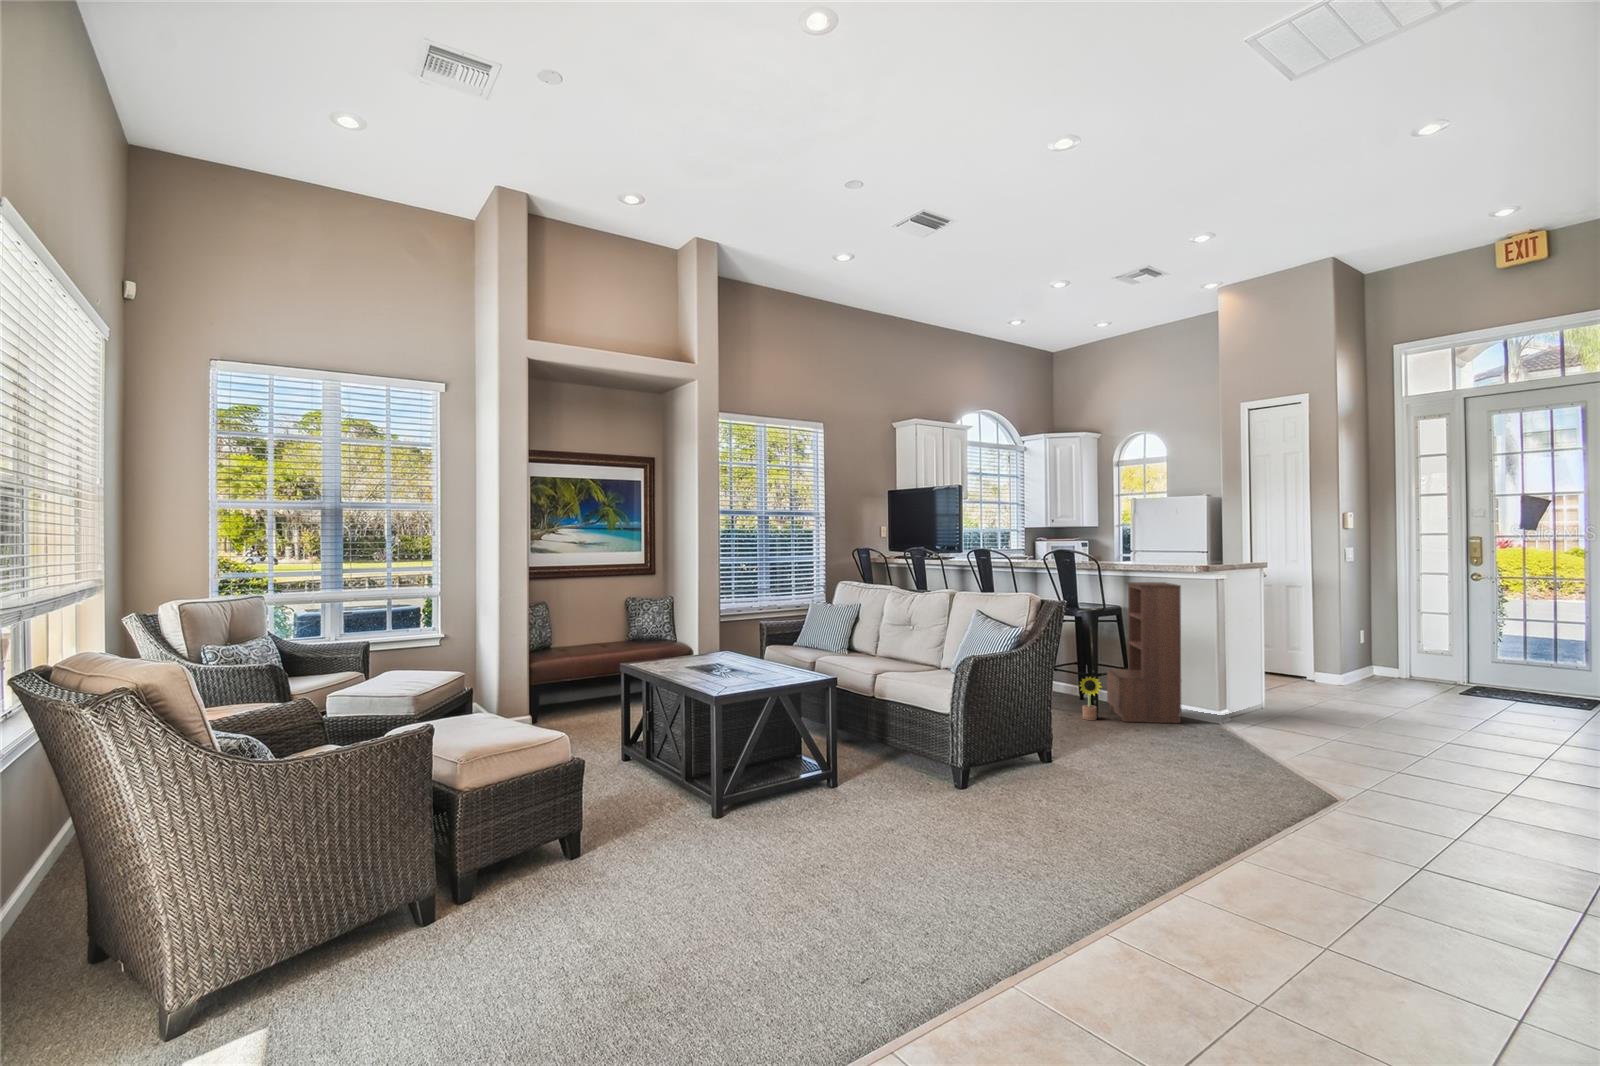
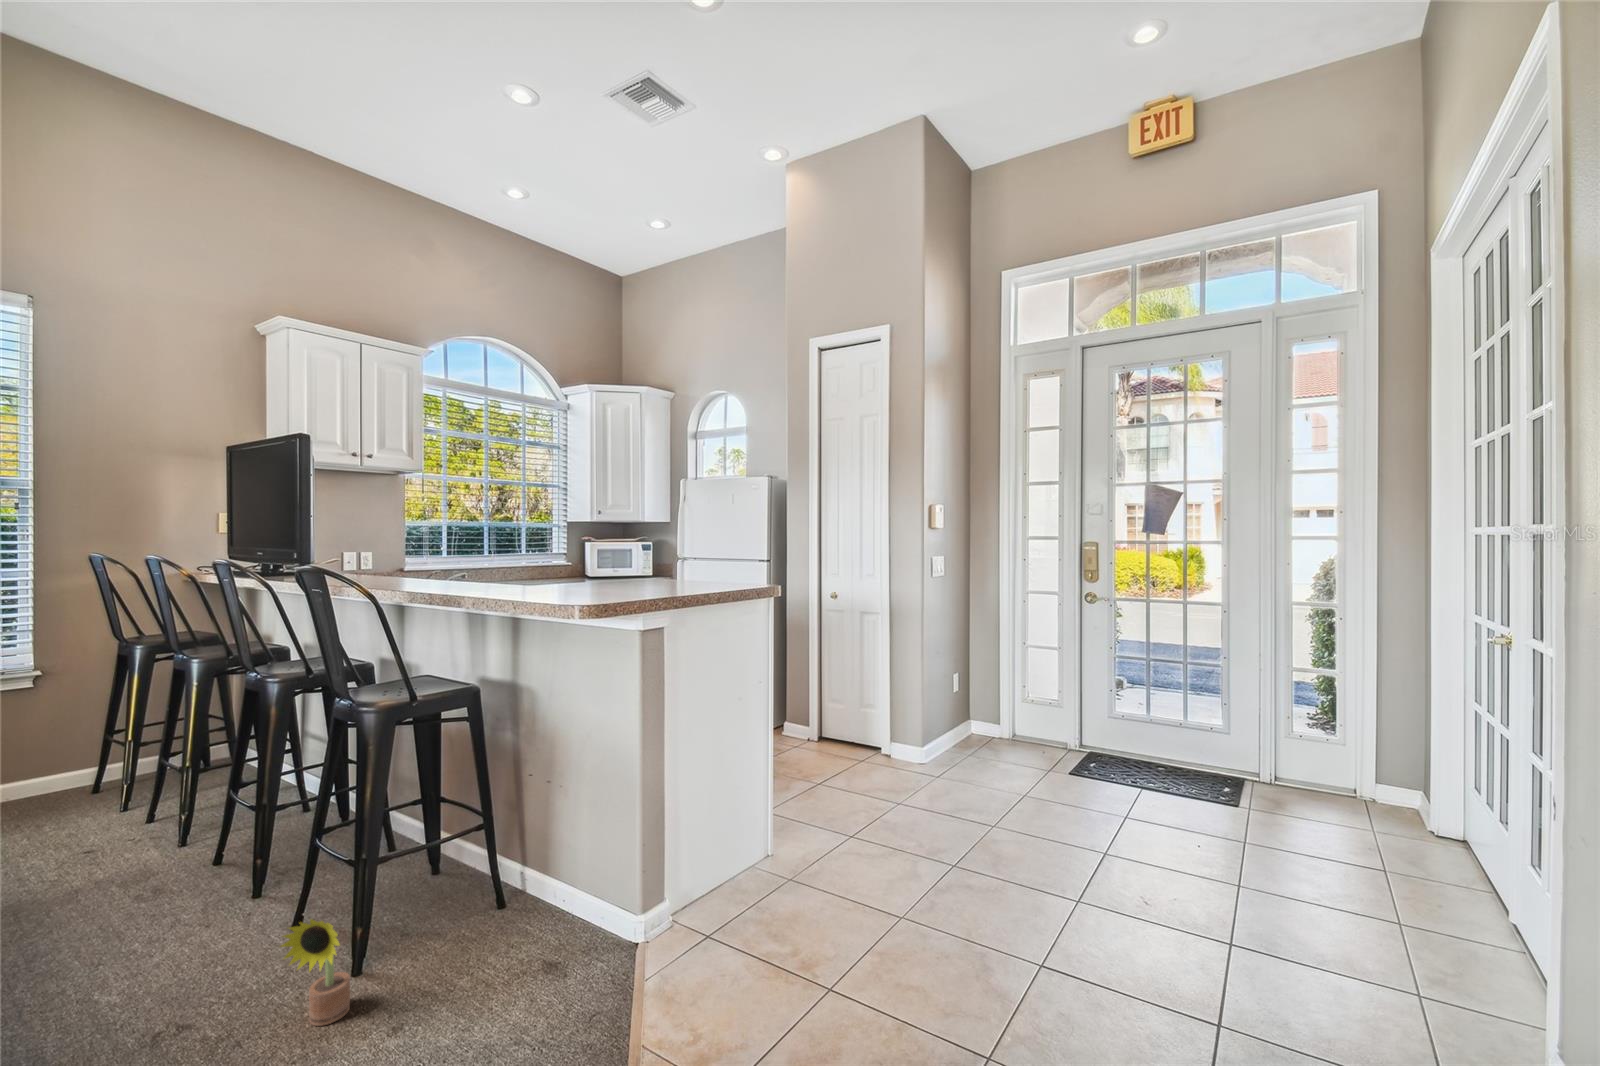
bookshelf: present [1107,582,1181,723] -> none [394,648,569,1020]

